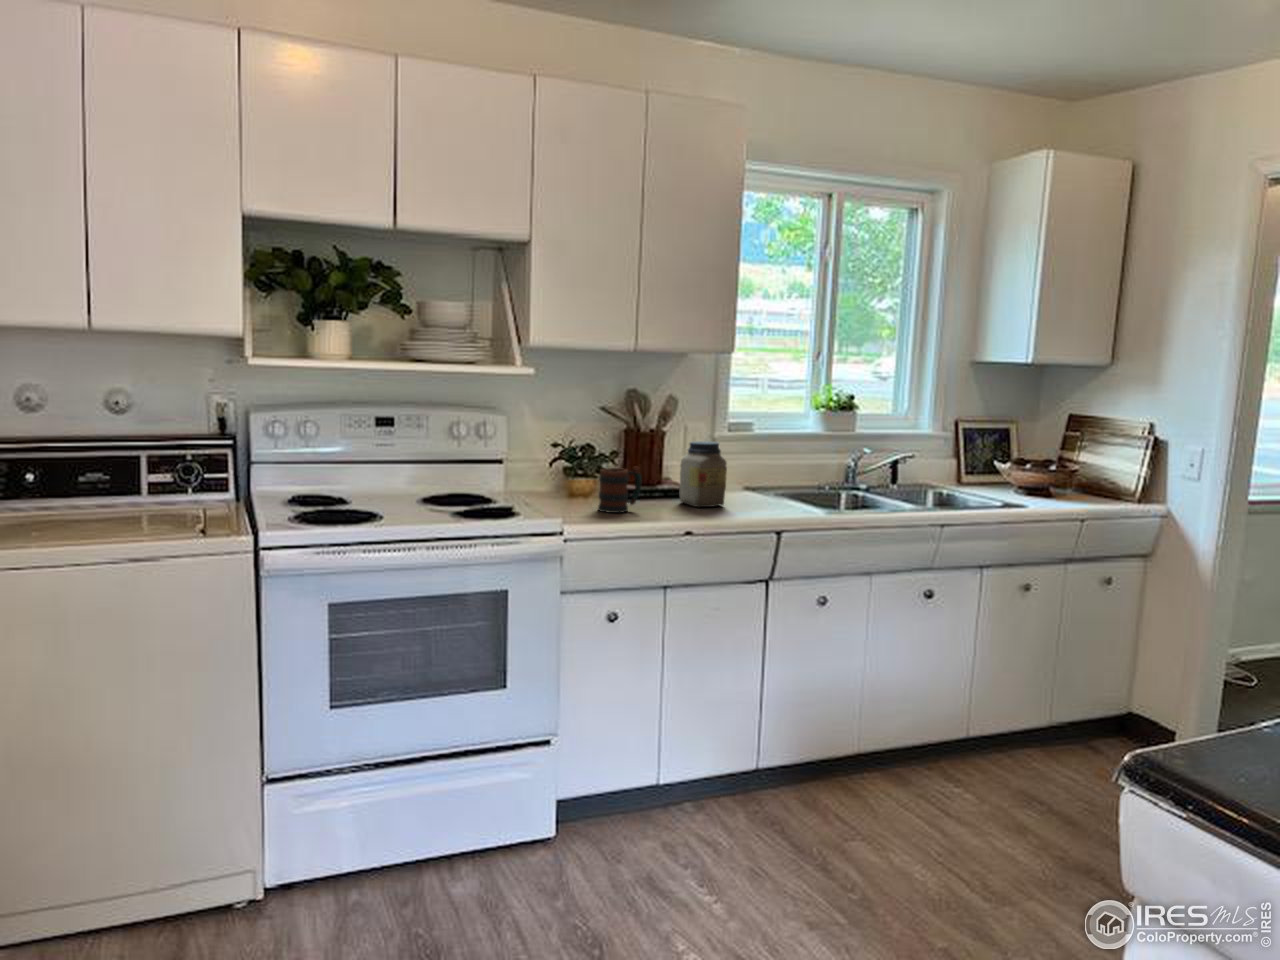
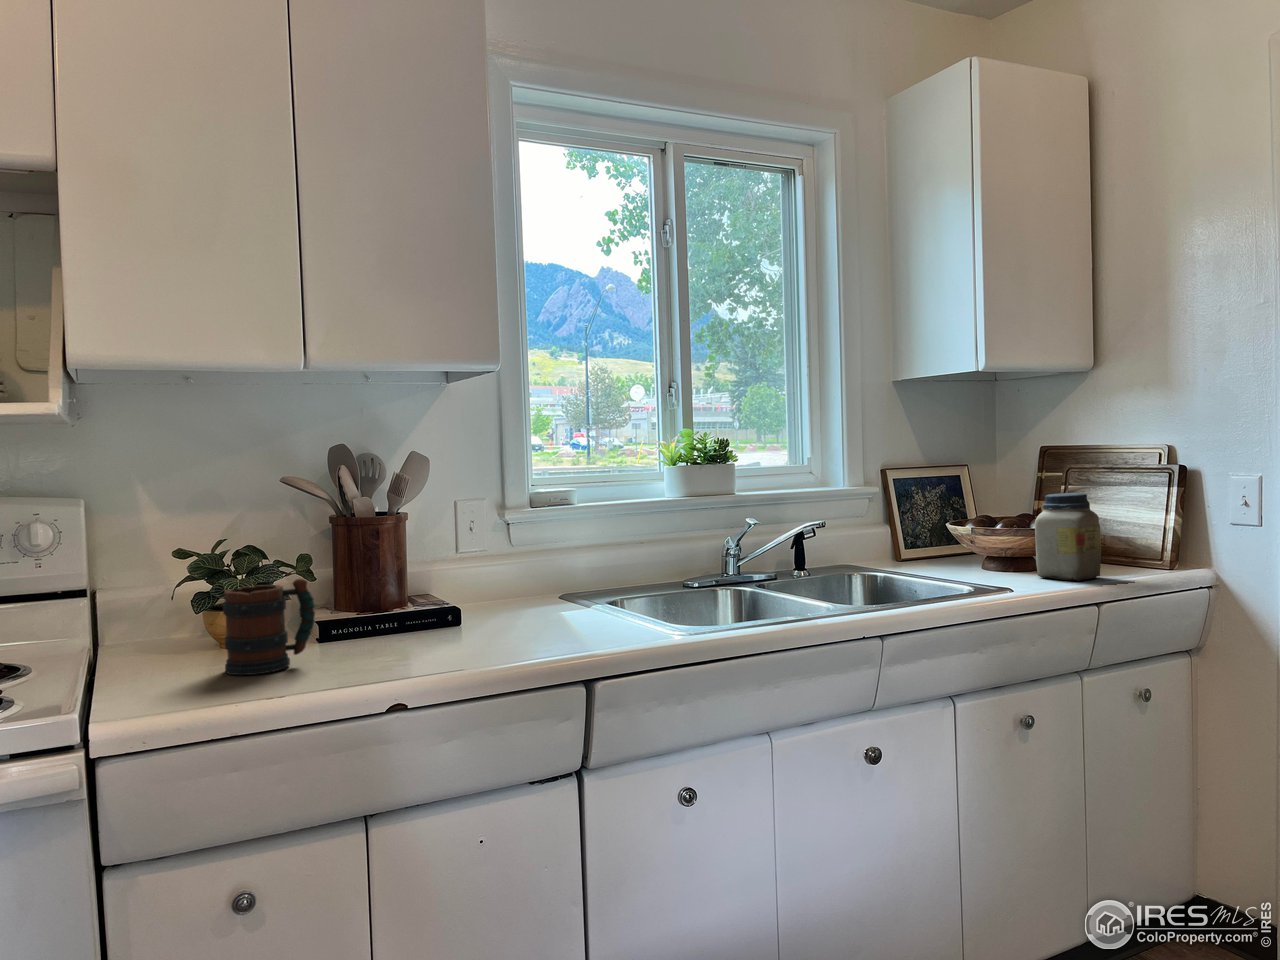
jar: present [680,441,727,507] -> present [1035,493,1101,581]

